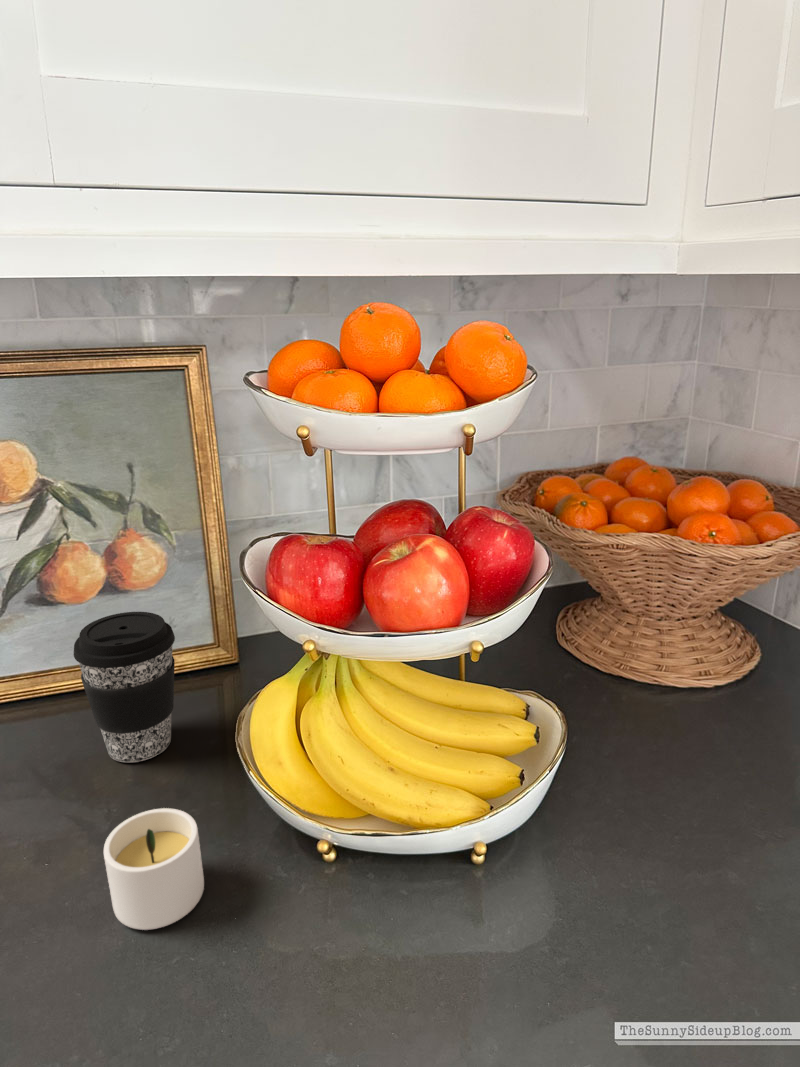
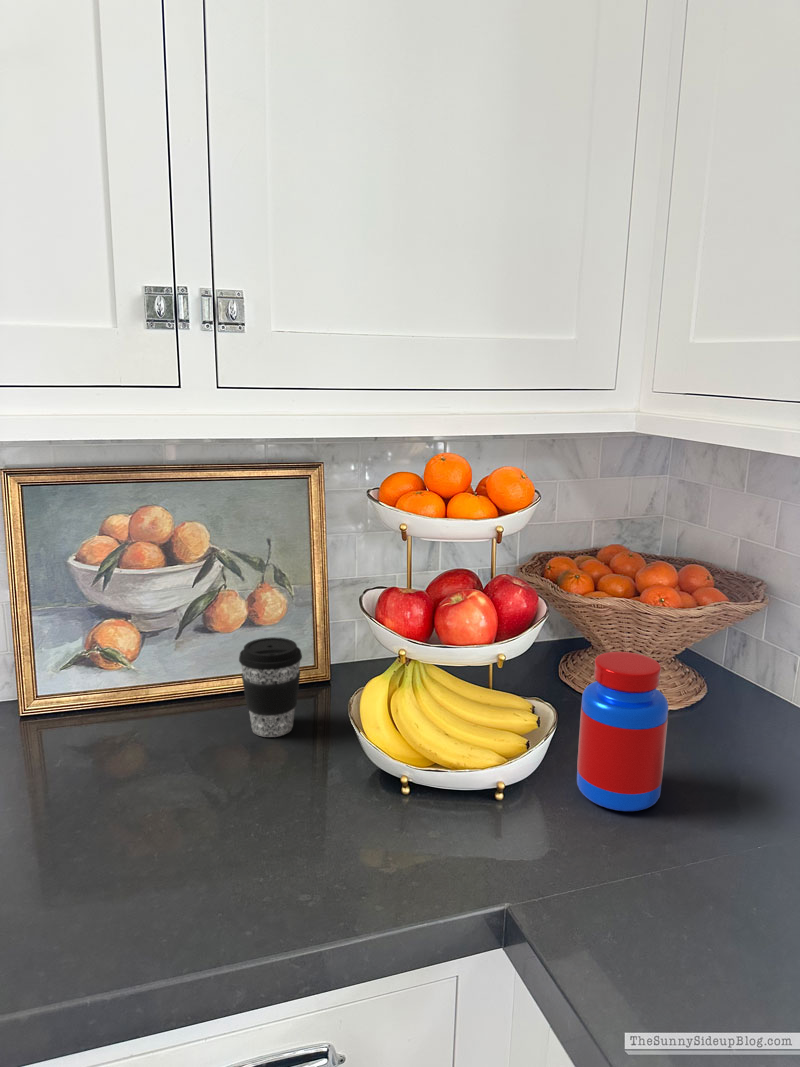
jar: none [601,627,759,890] -> present [577,652,668,811]
candle: present [104,808,204,930] -> none [279,750,354,816]

